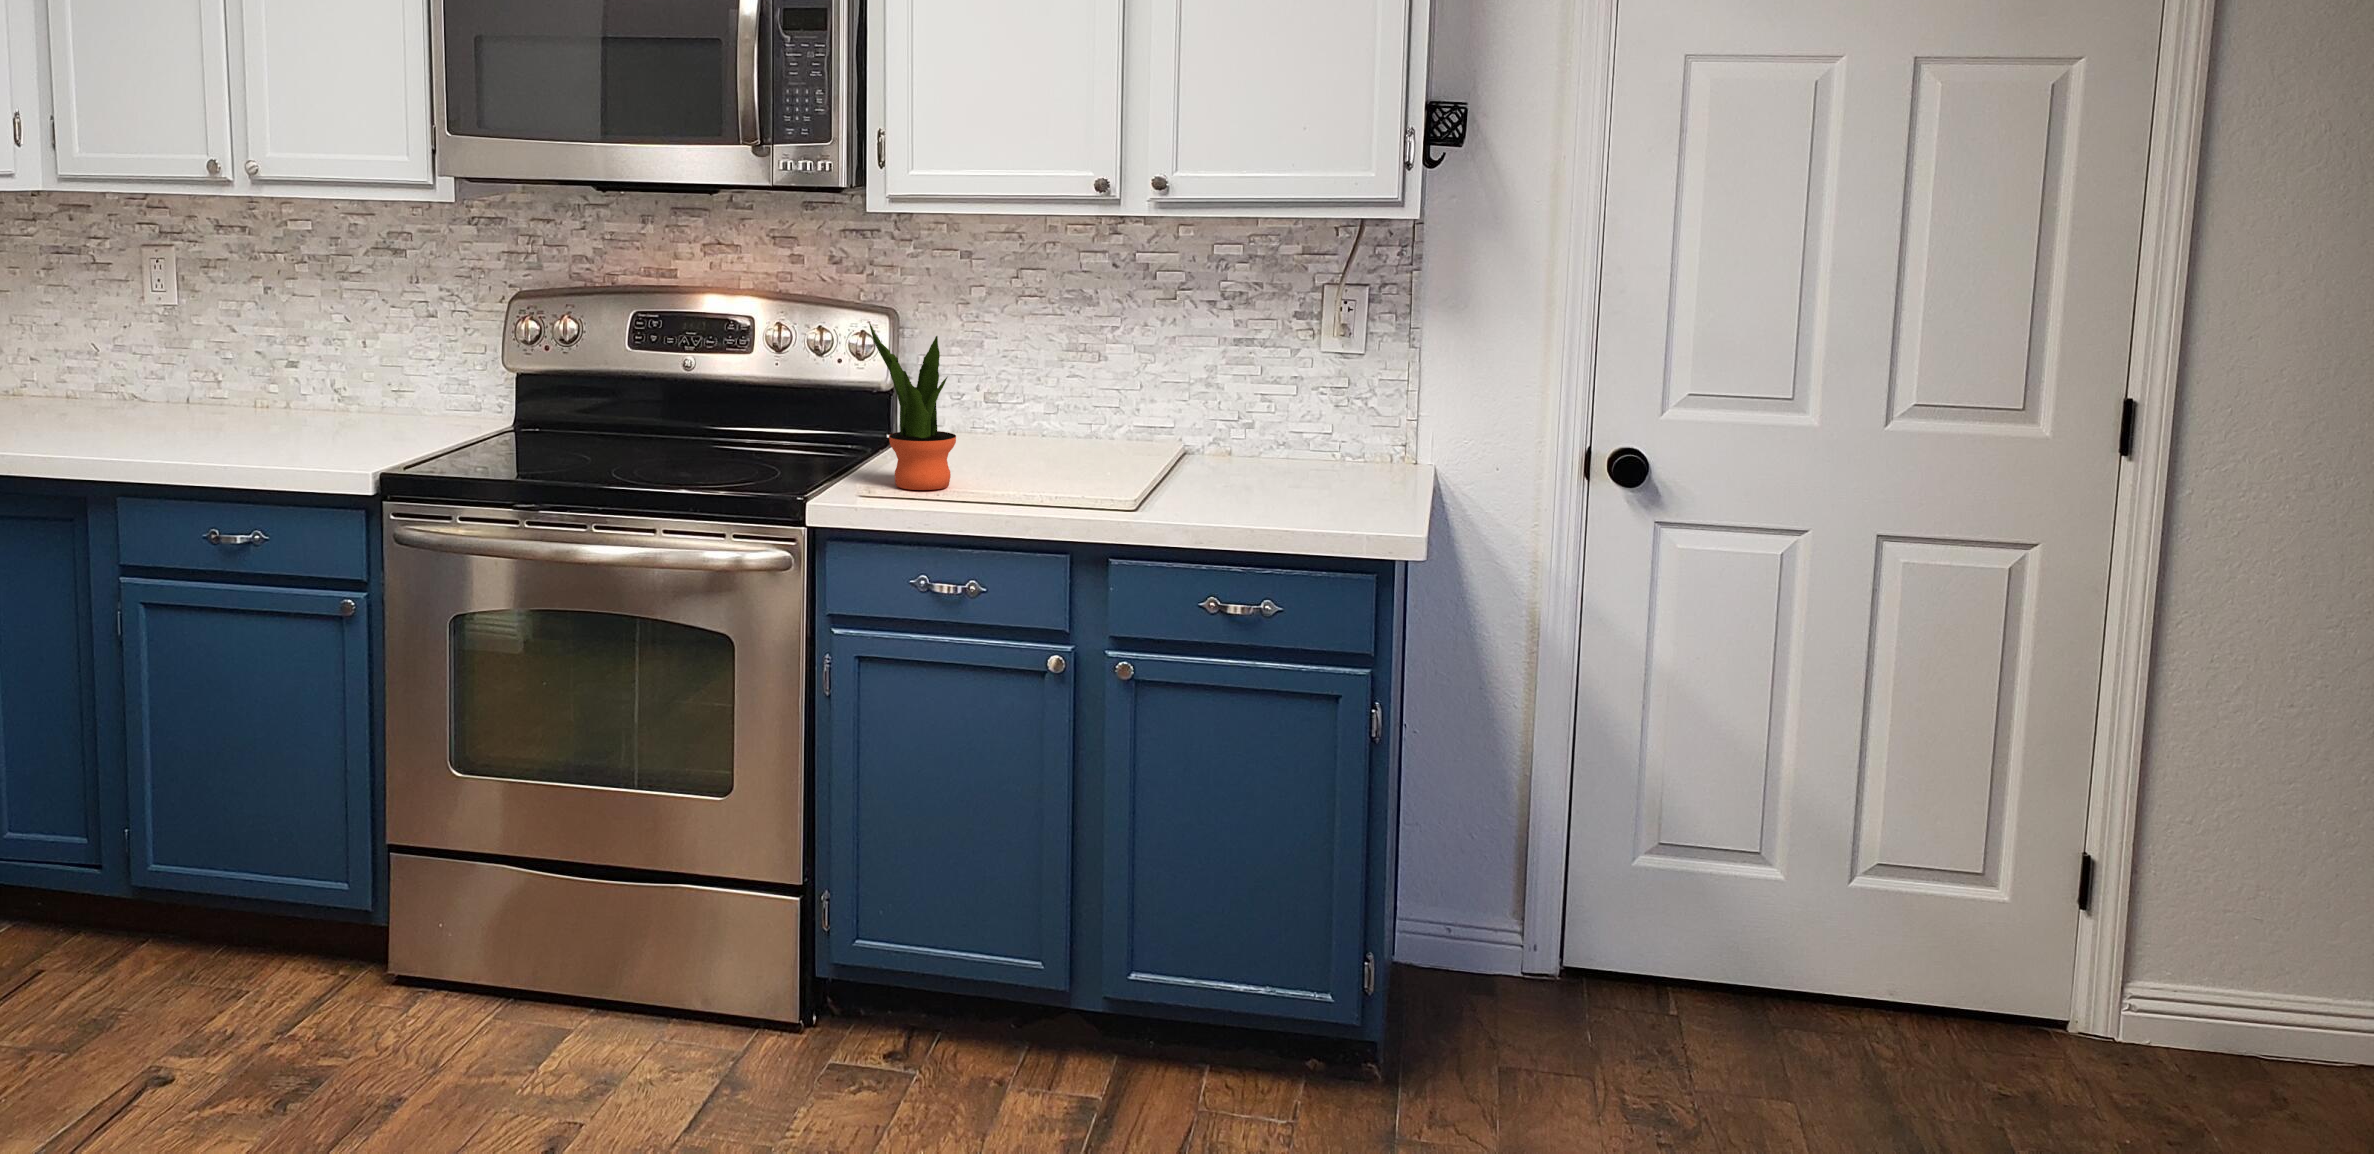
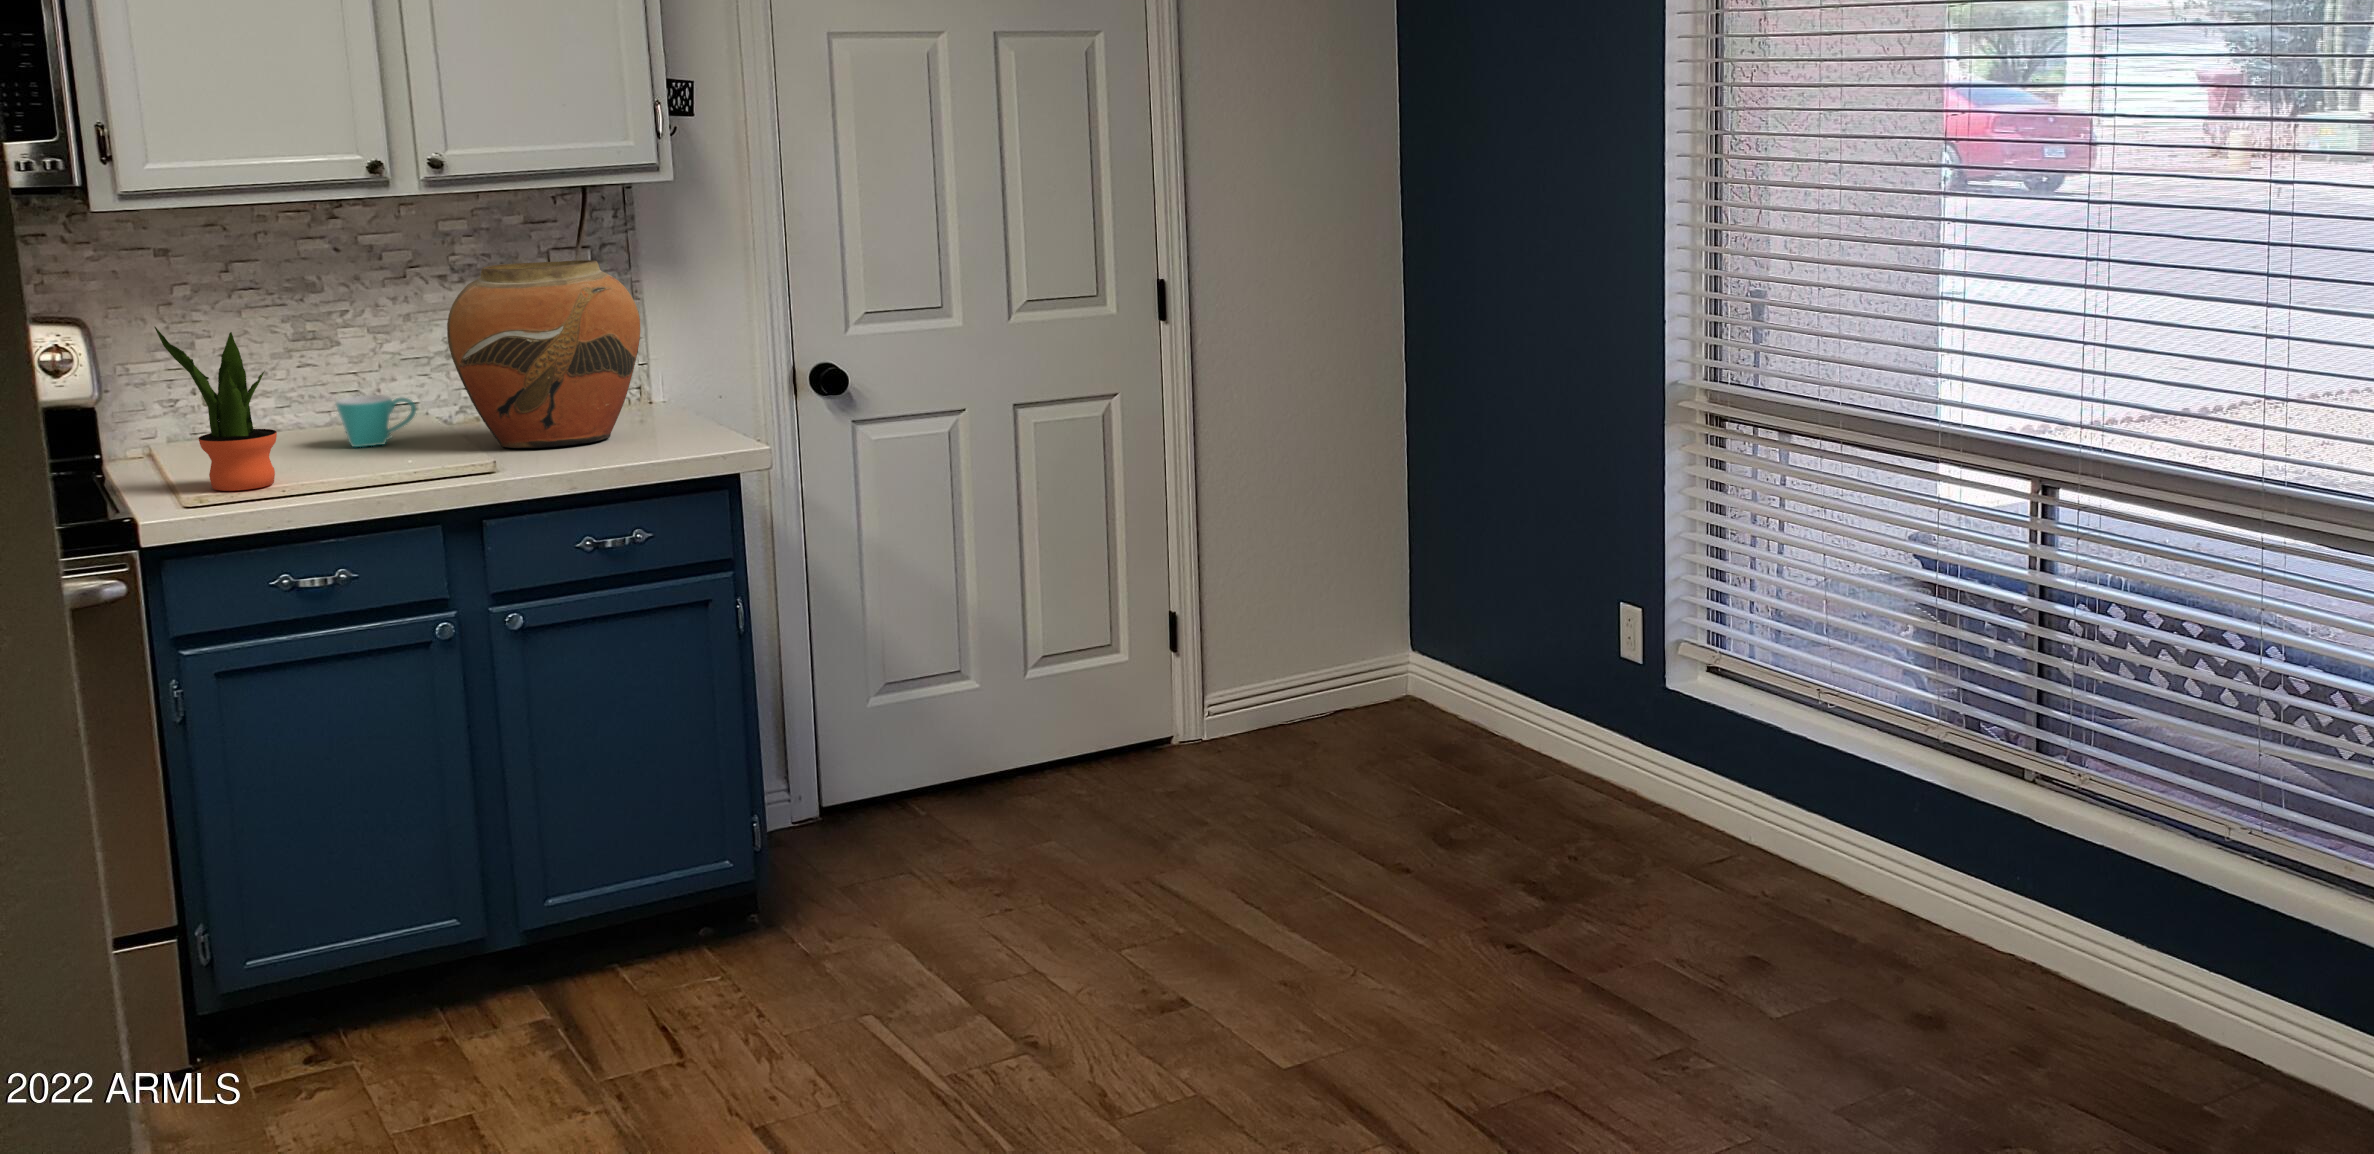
vase: none [1146,294,1345,496] -> present [447,260,640,448]
mug: none [1064,414,1137,466] -> present [336,395,416,447]

